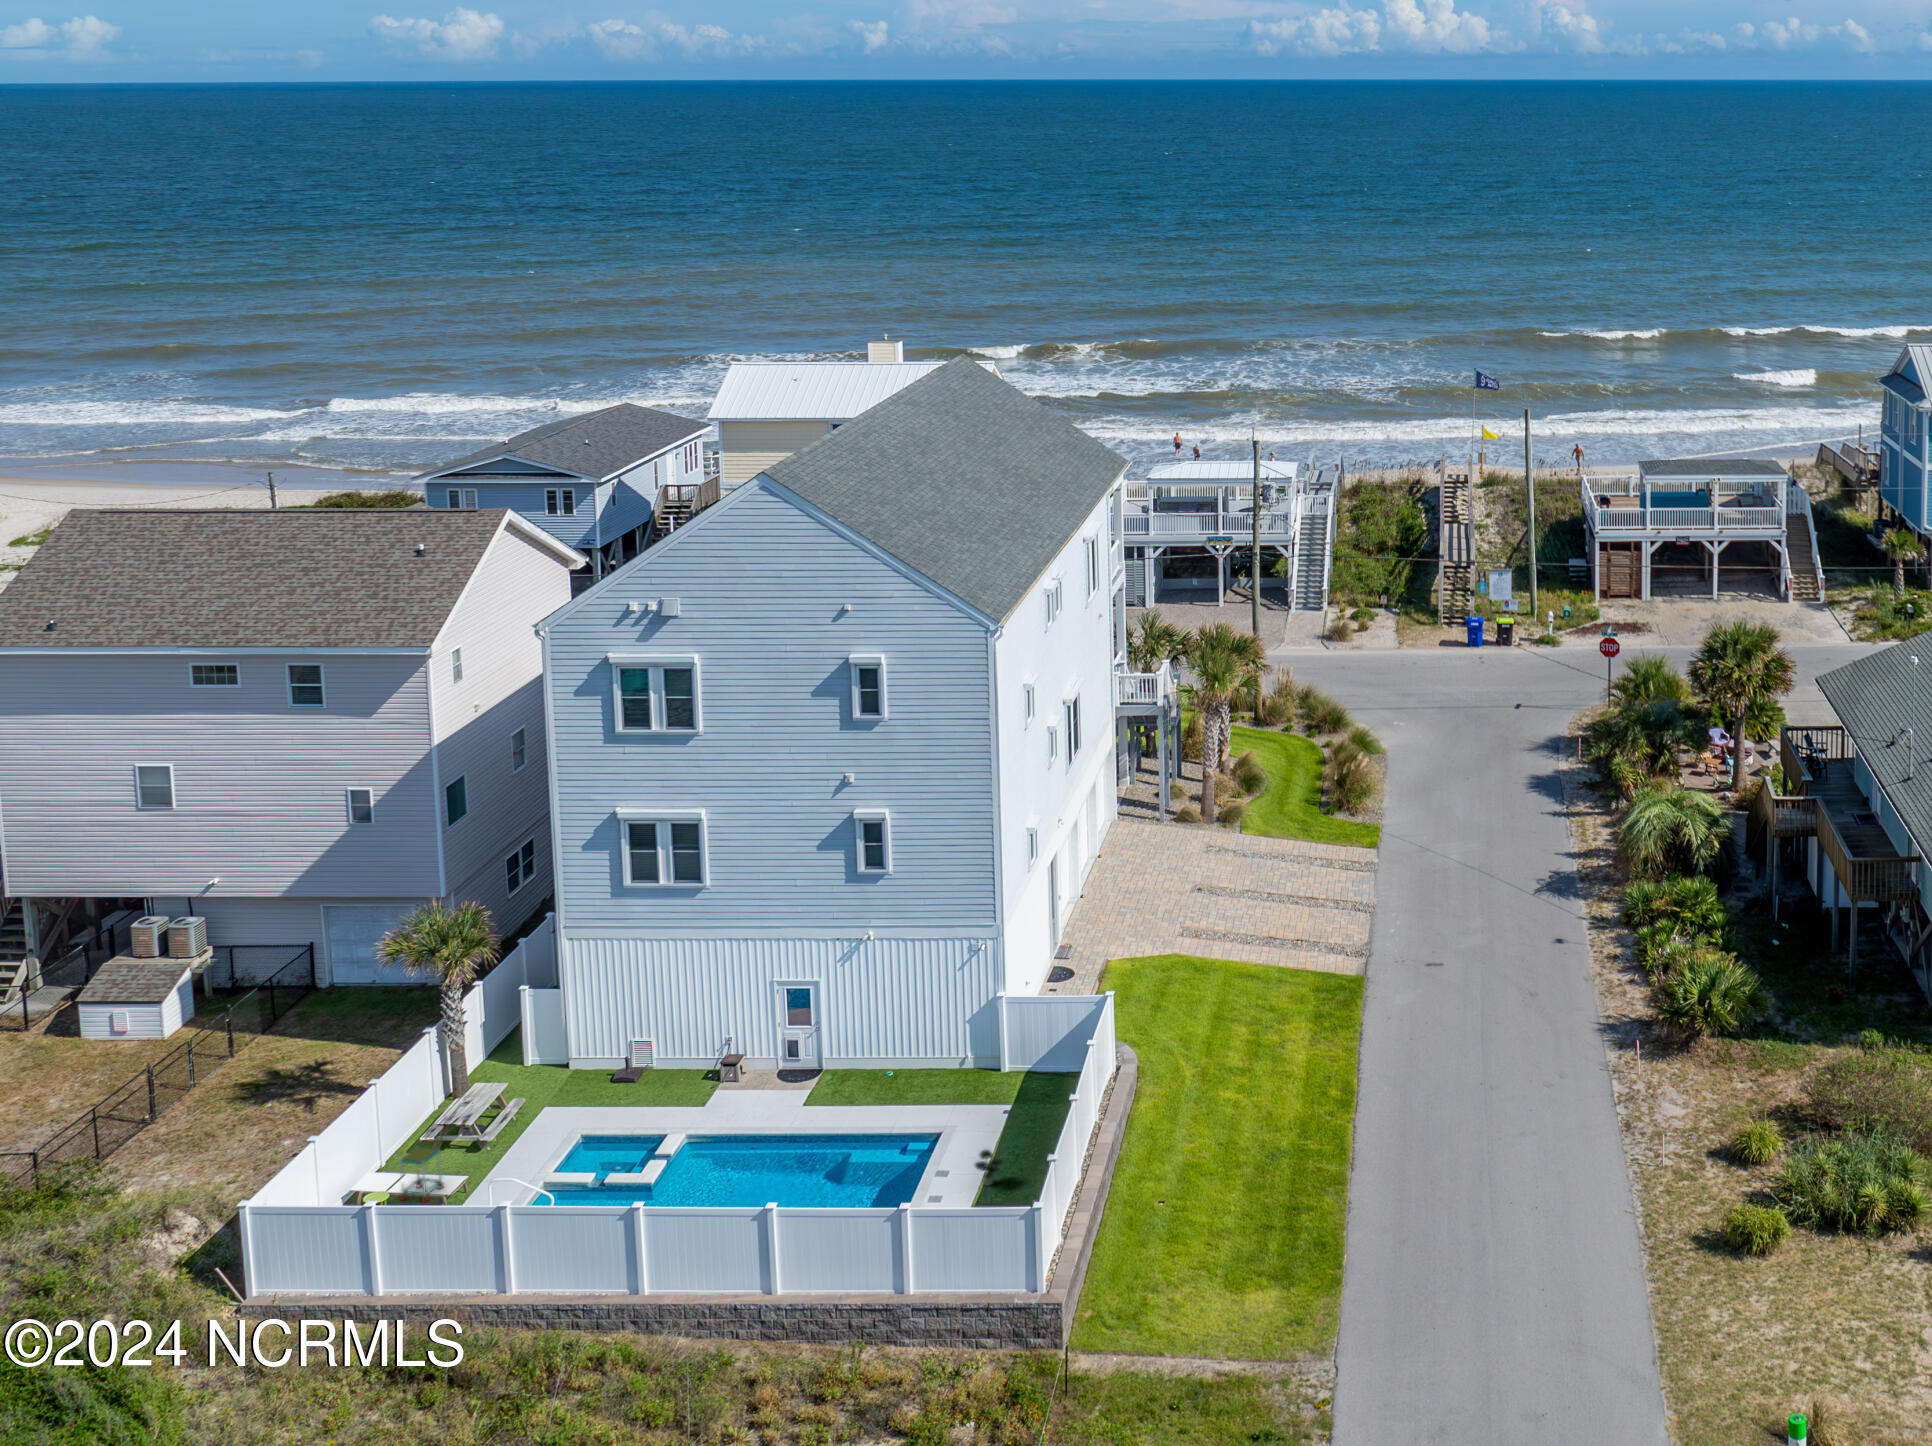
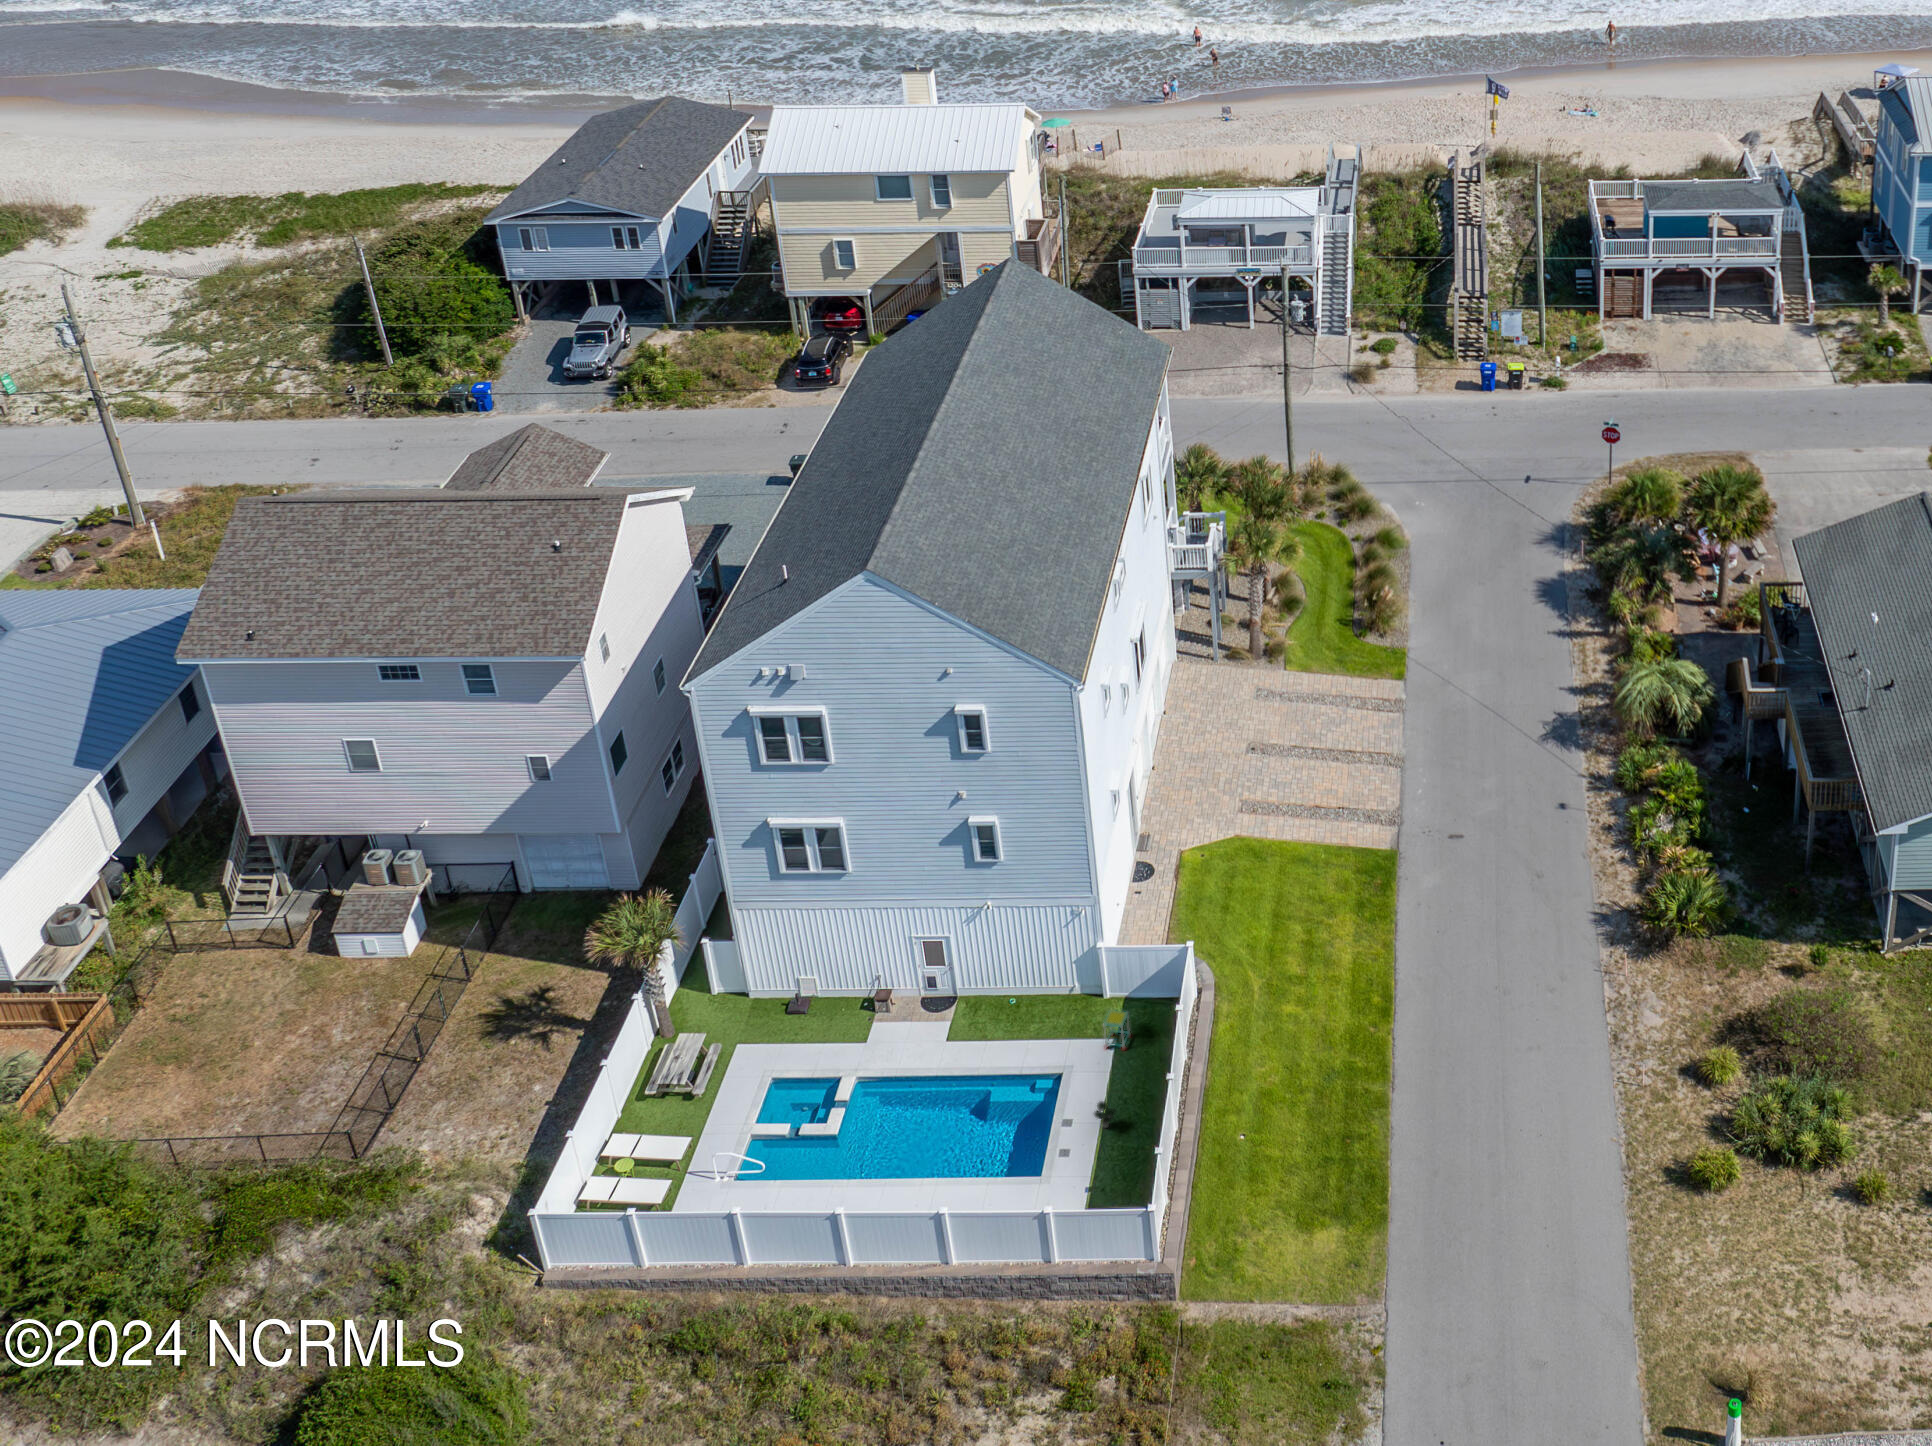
side table: present [400,1147,444,1202] -> present [1104,1010,1131,1050]

